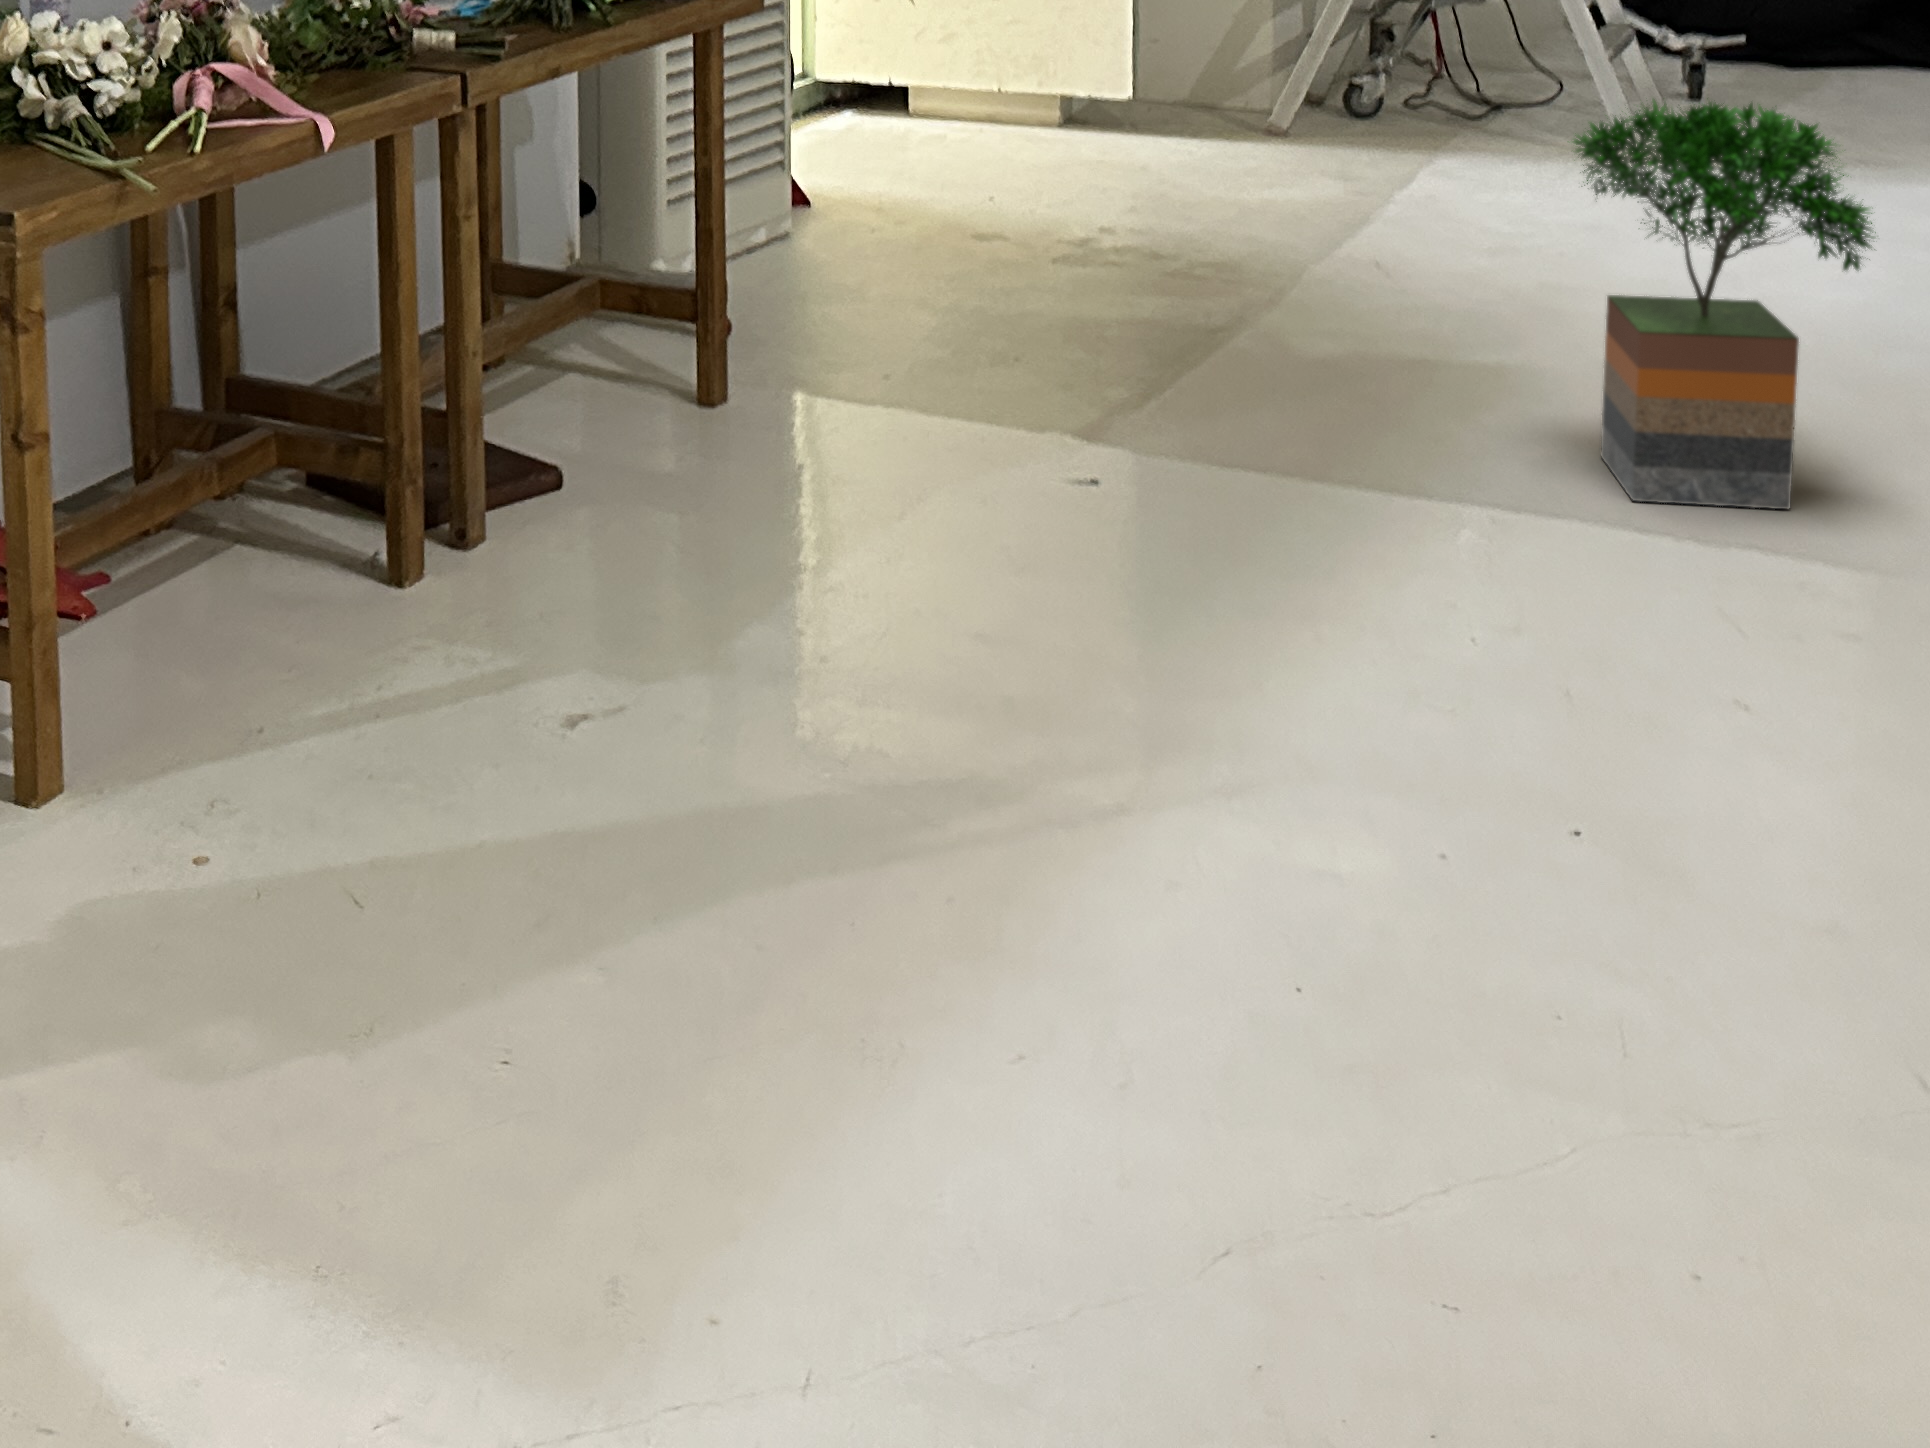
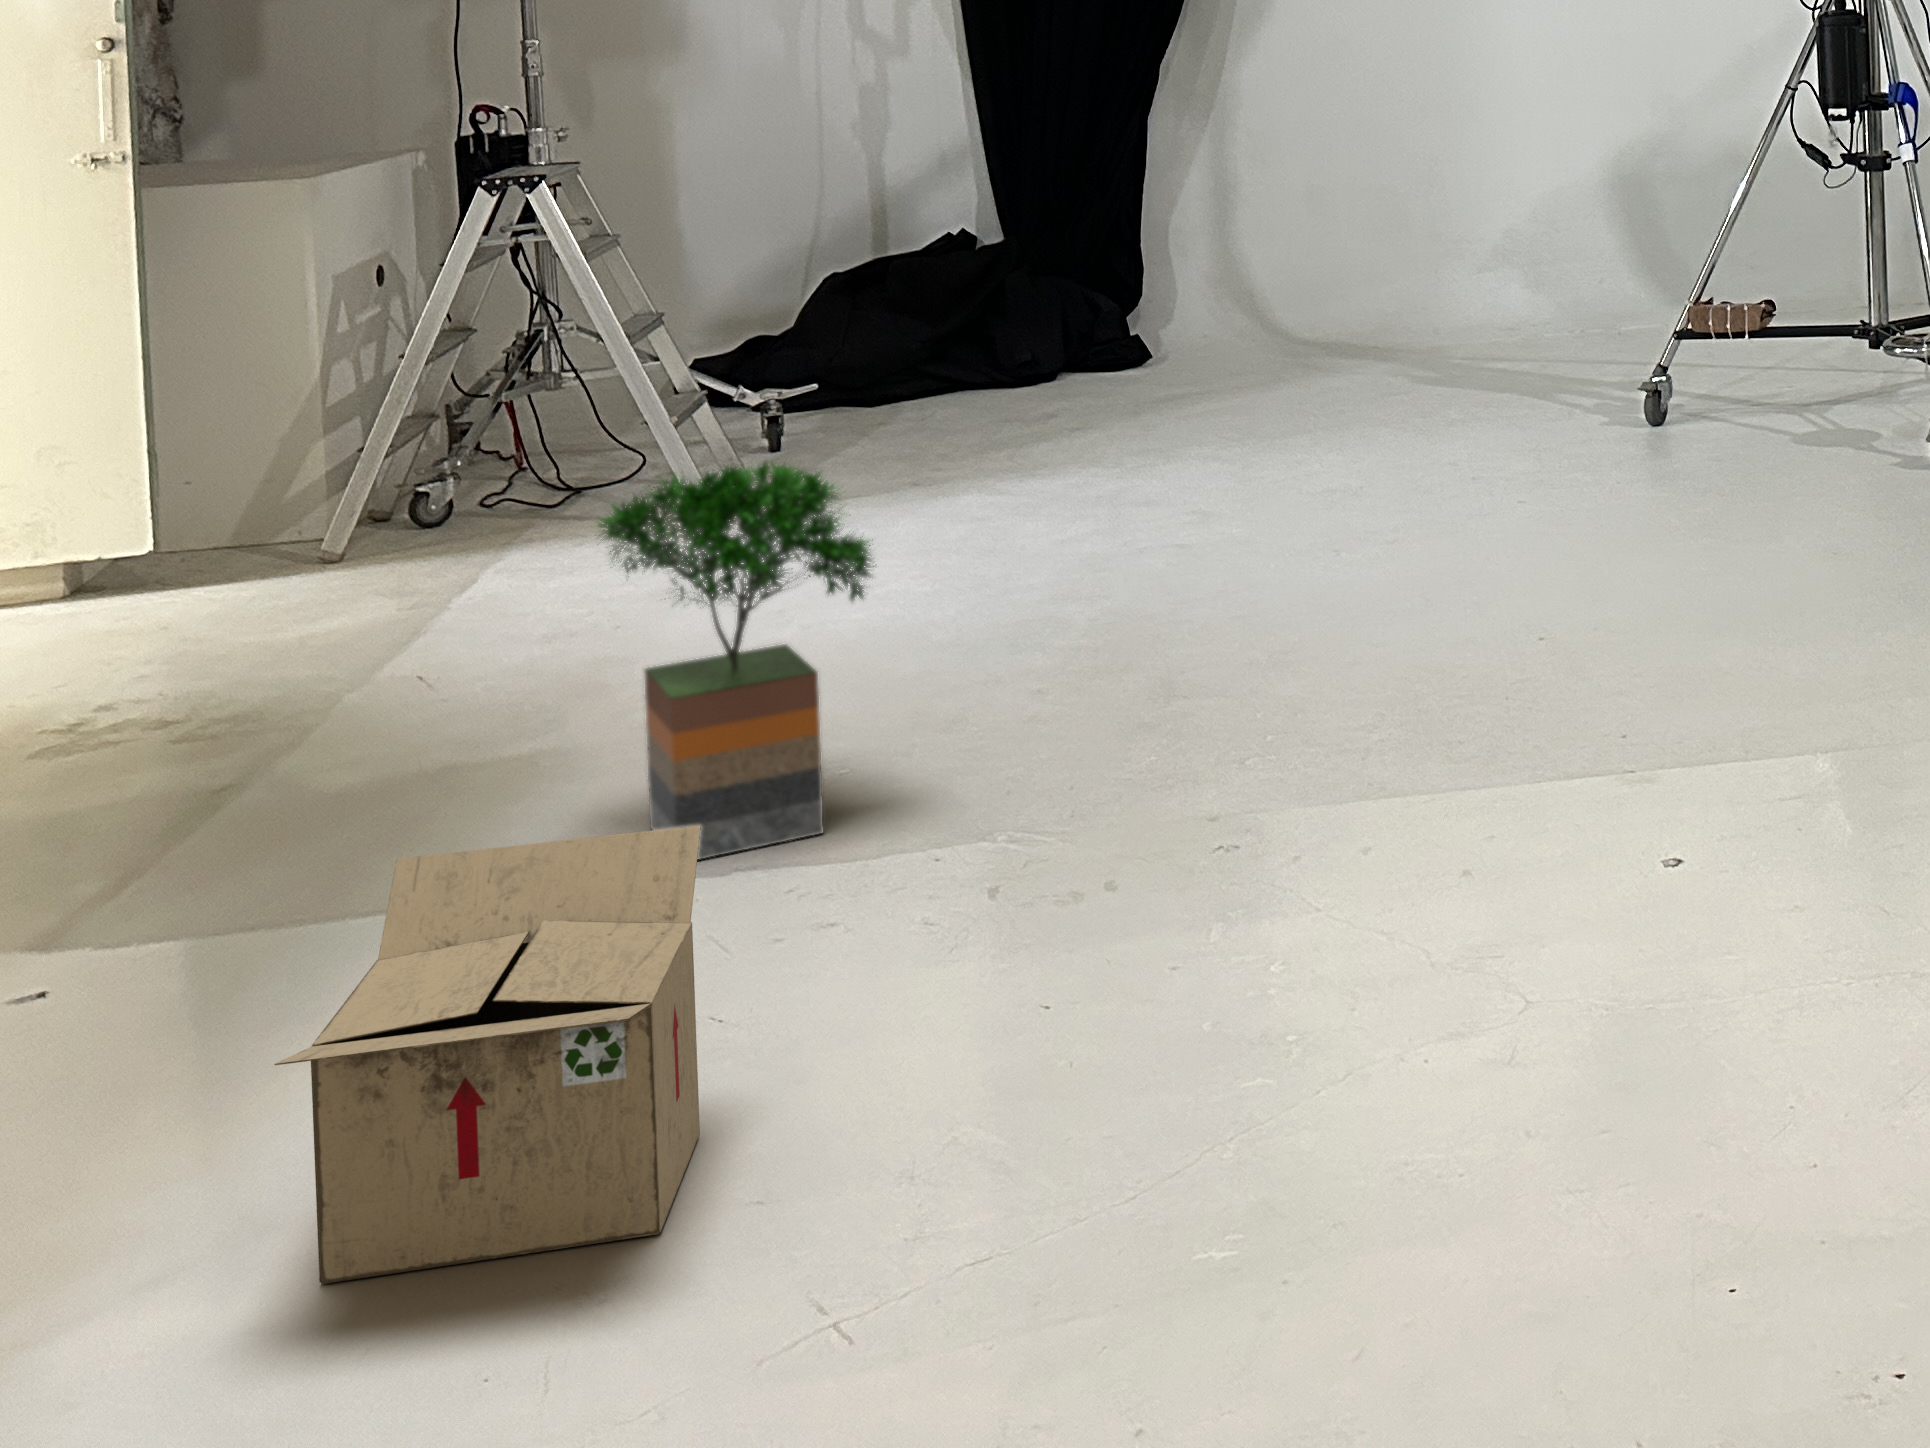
cardboard box: none [1305,432,1708,885] -> present [275,825,701,1284]

